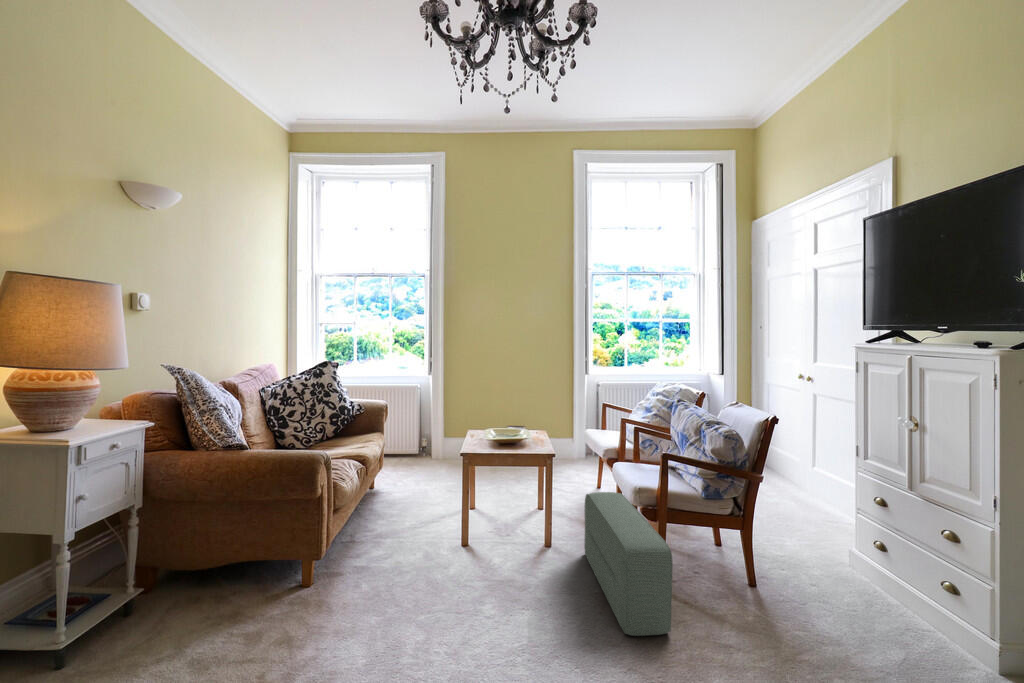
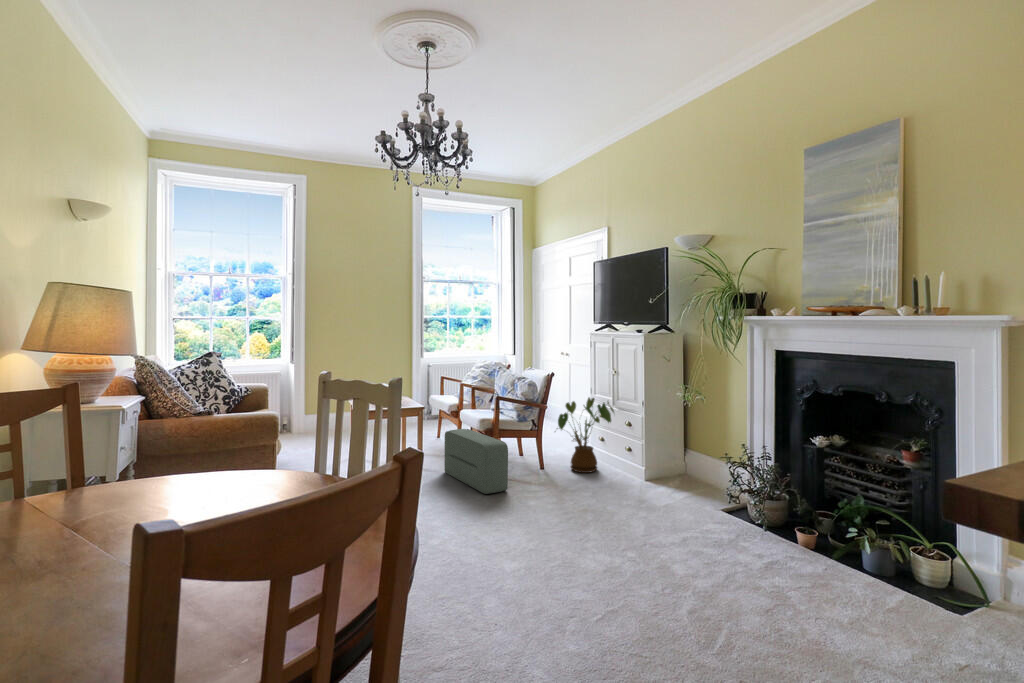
house plant: none [775,470,915,618] -> present [557,398,614,473]

